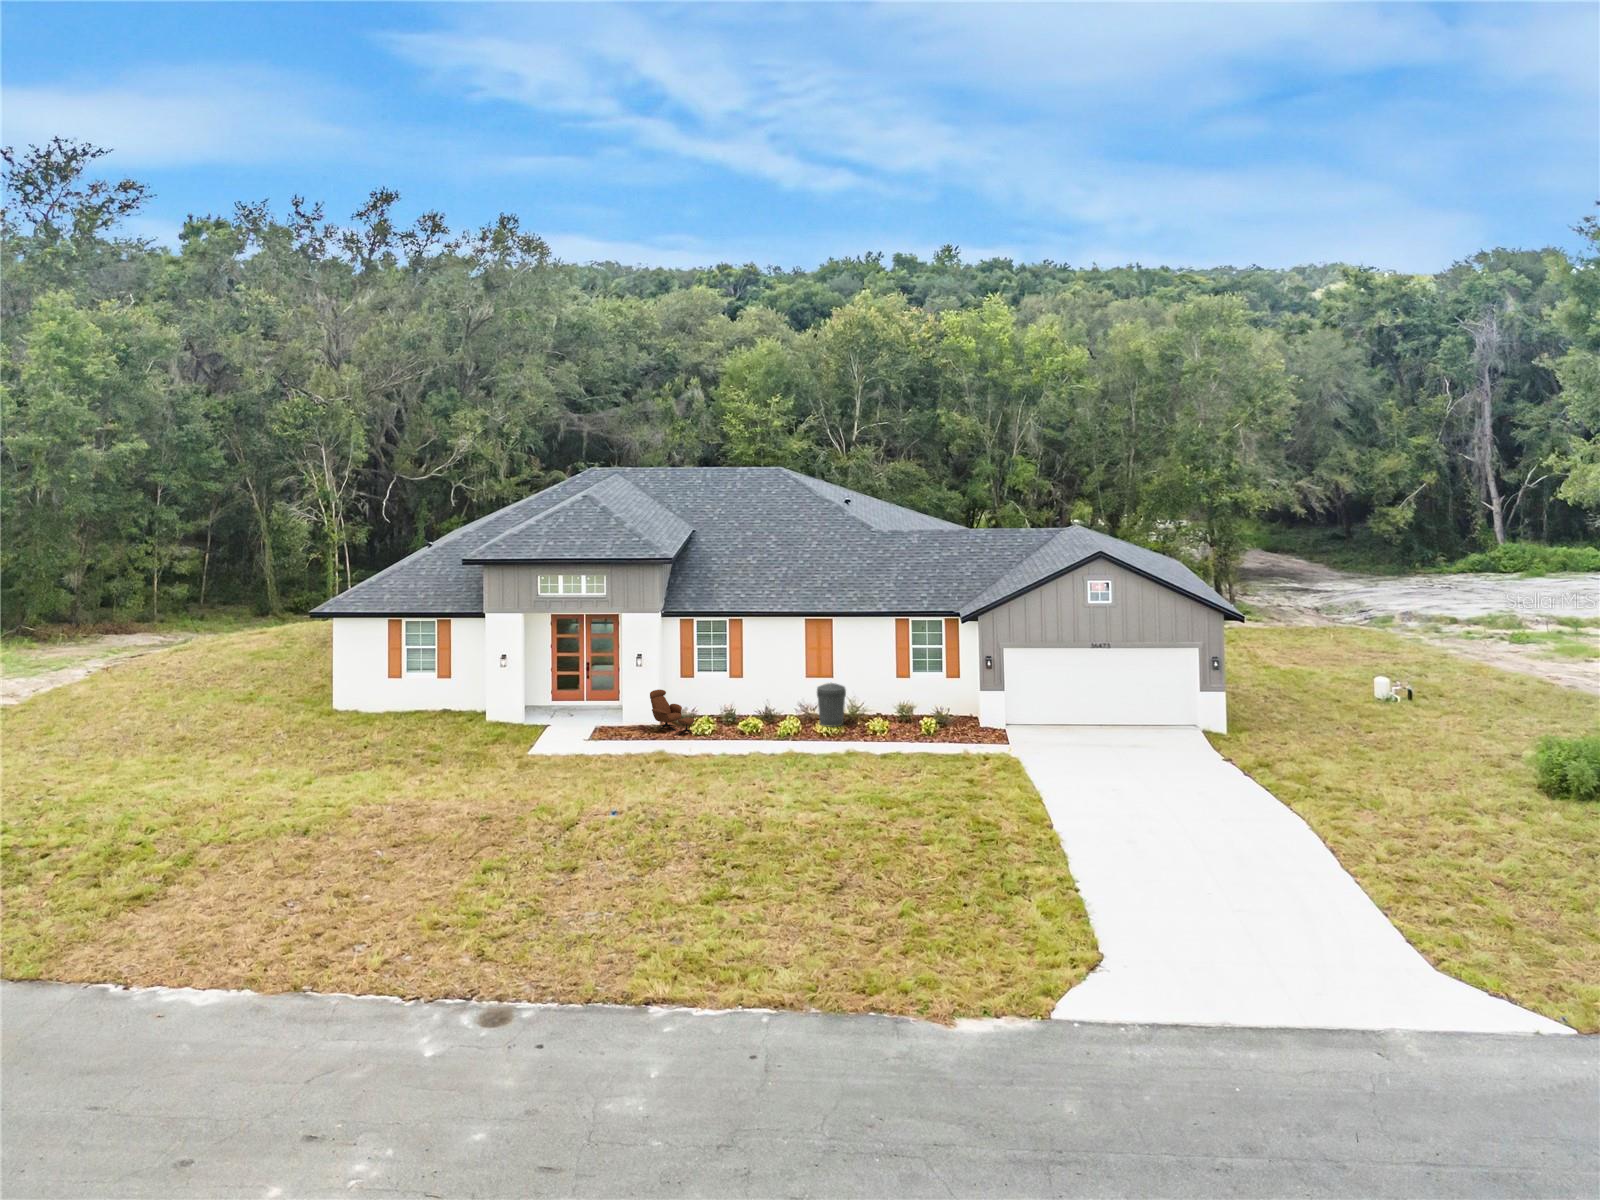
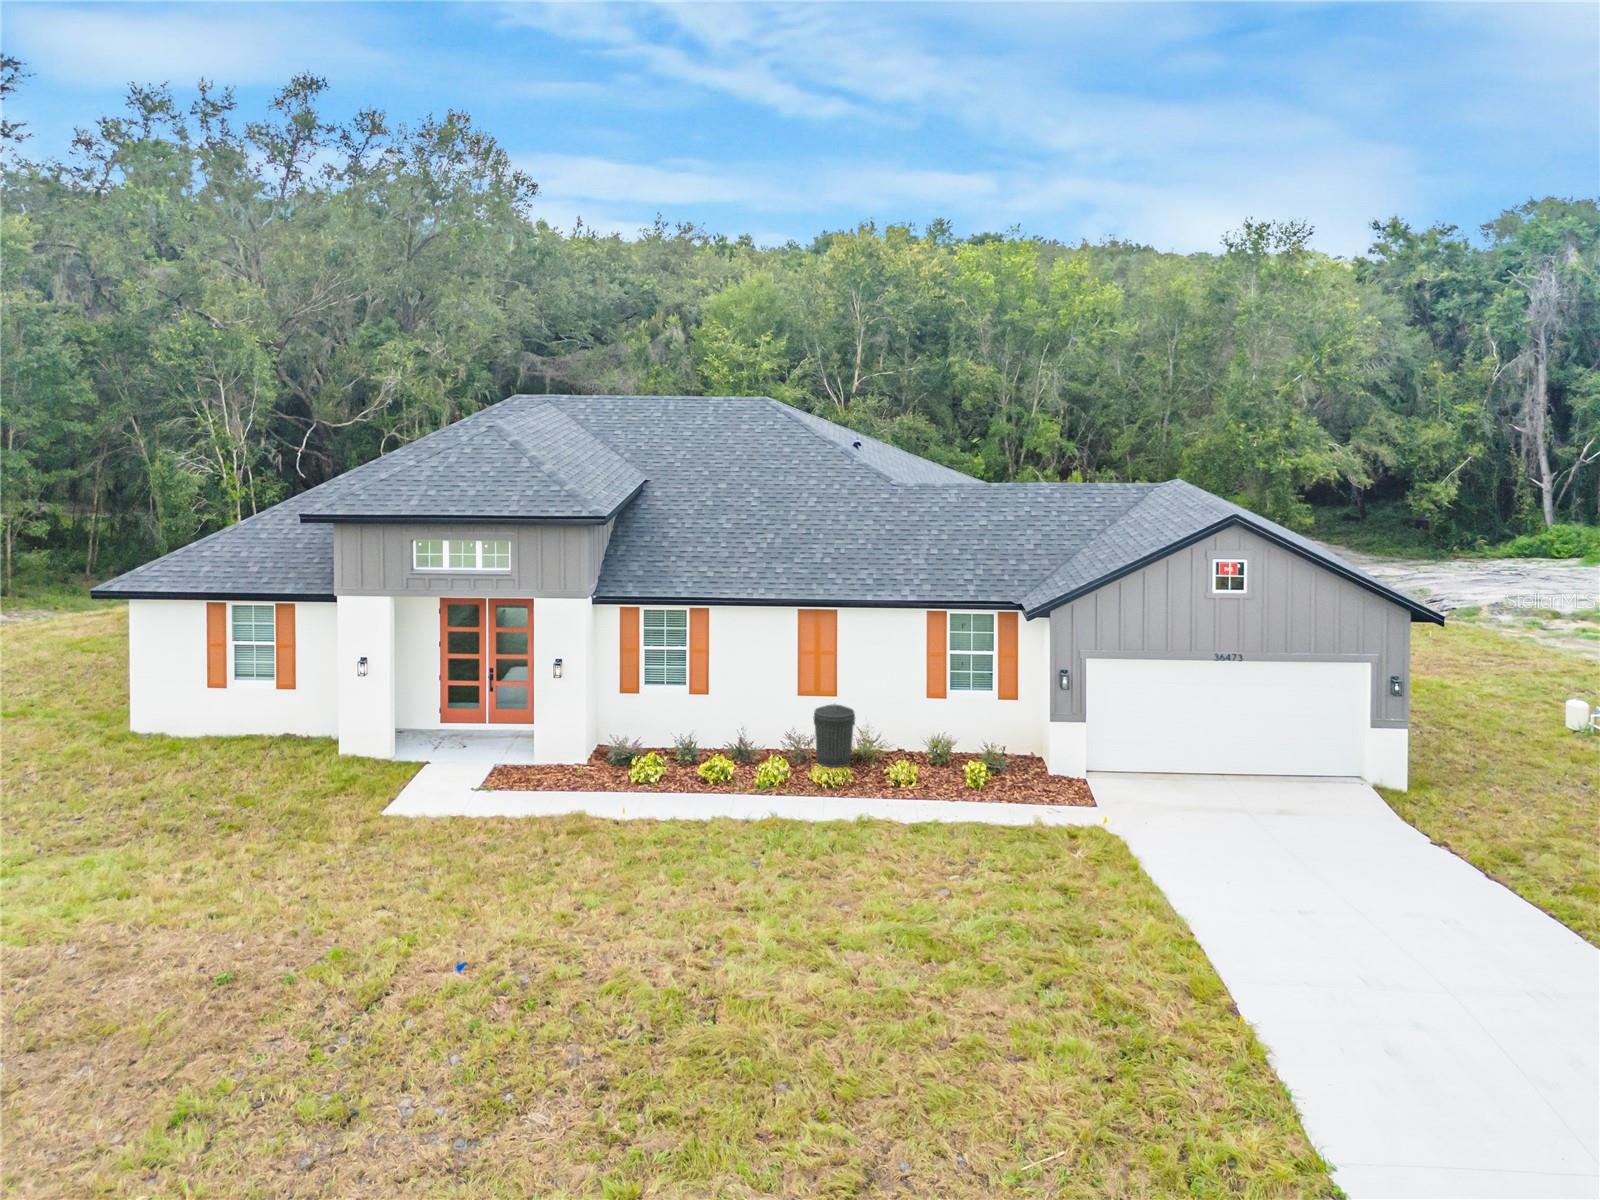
lounge chair: present [650,690,695,735] -> none [574,710,637,780]

